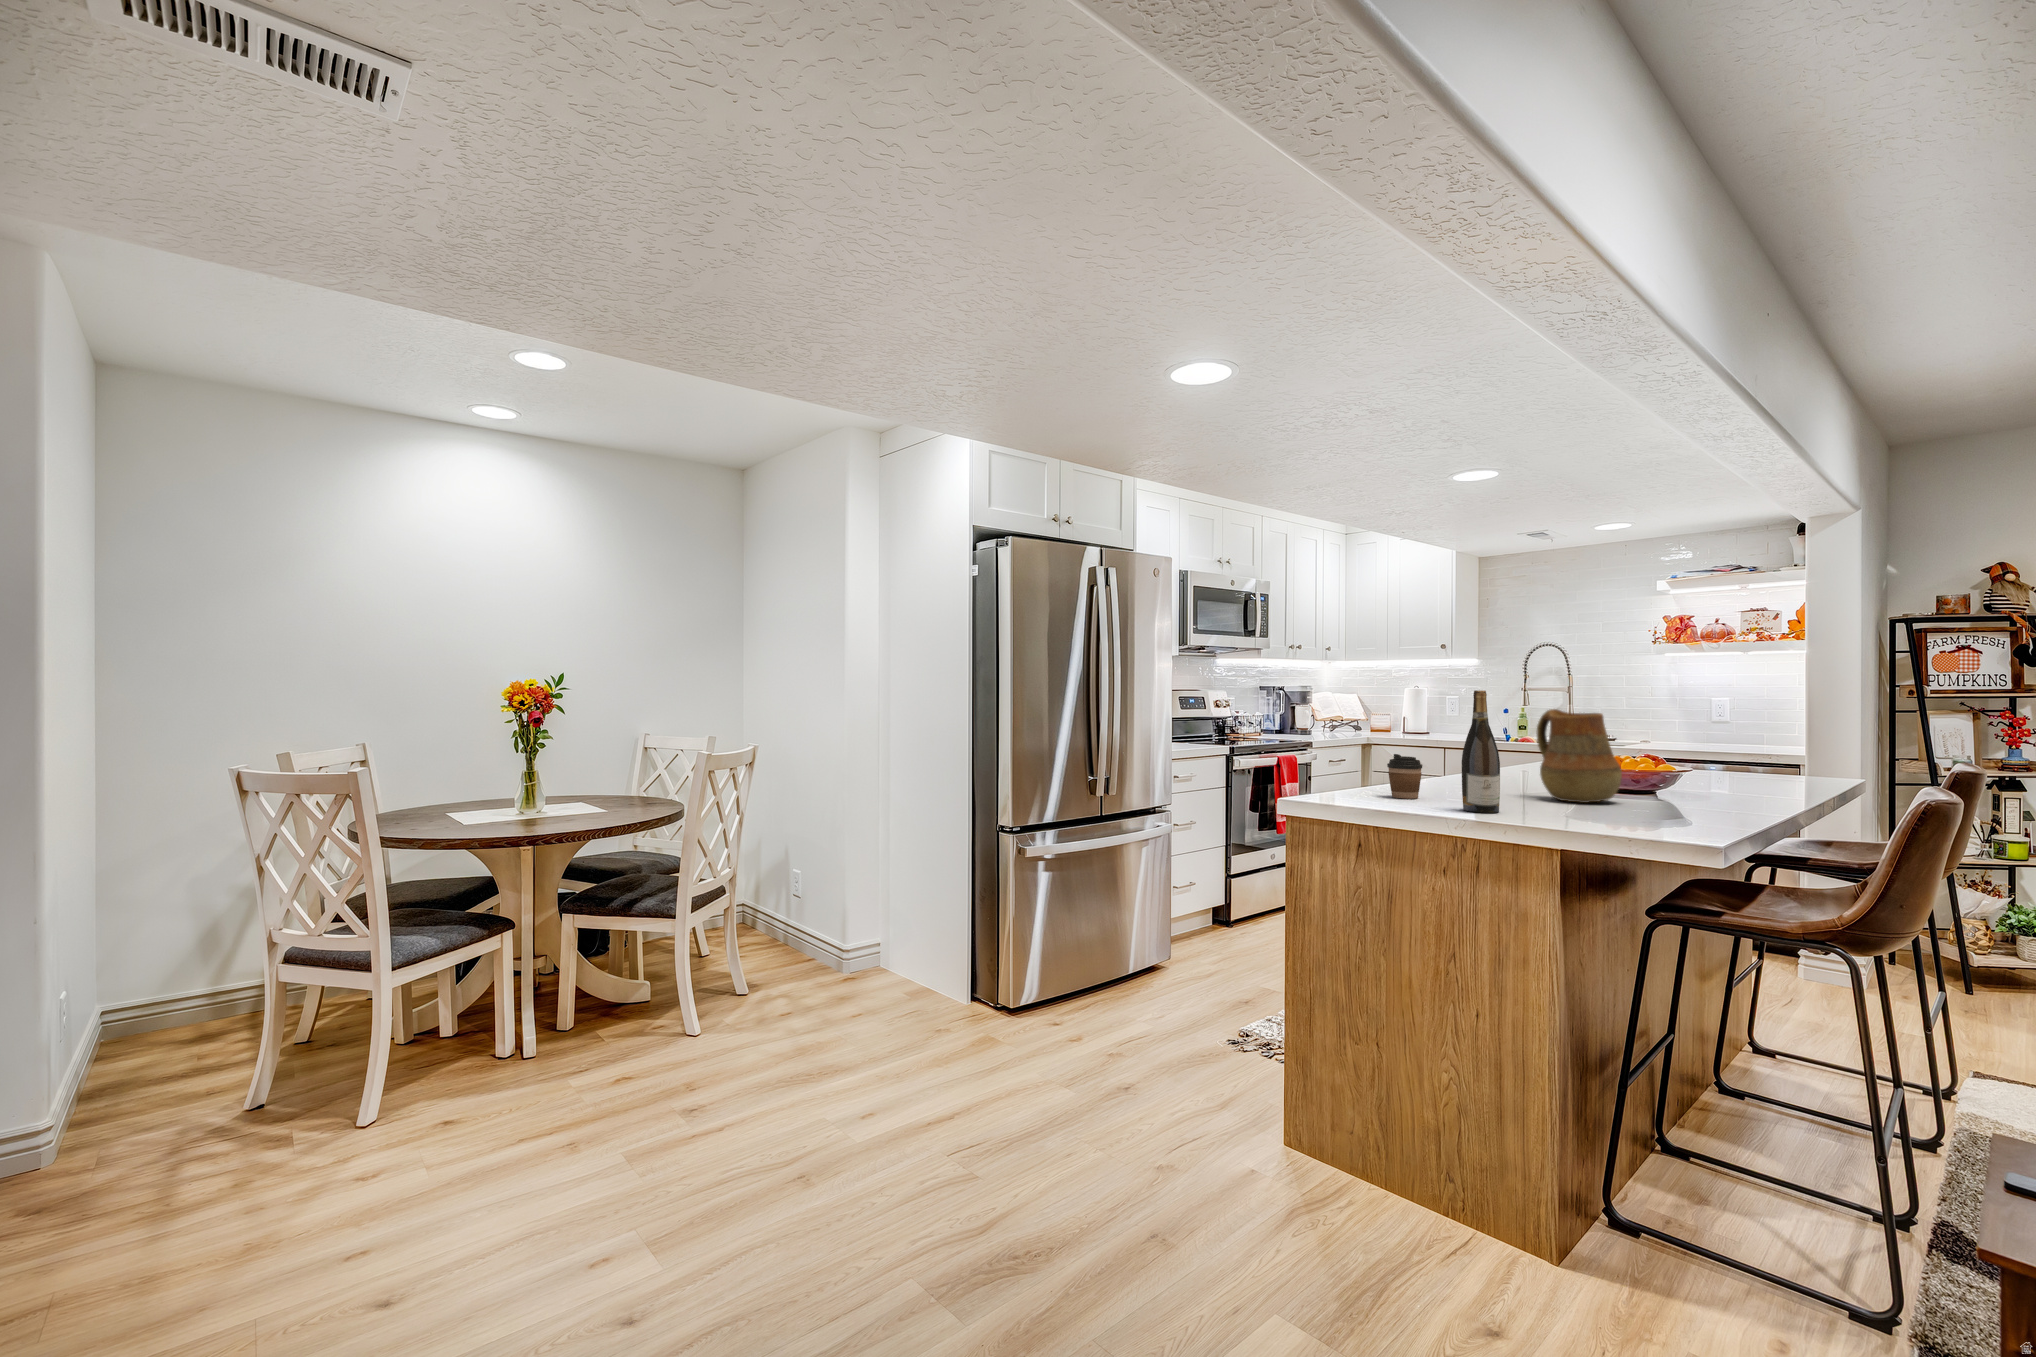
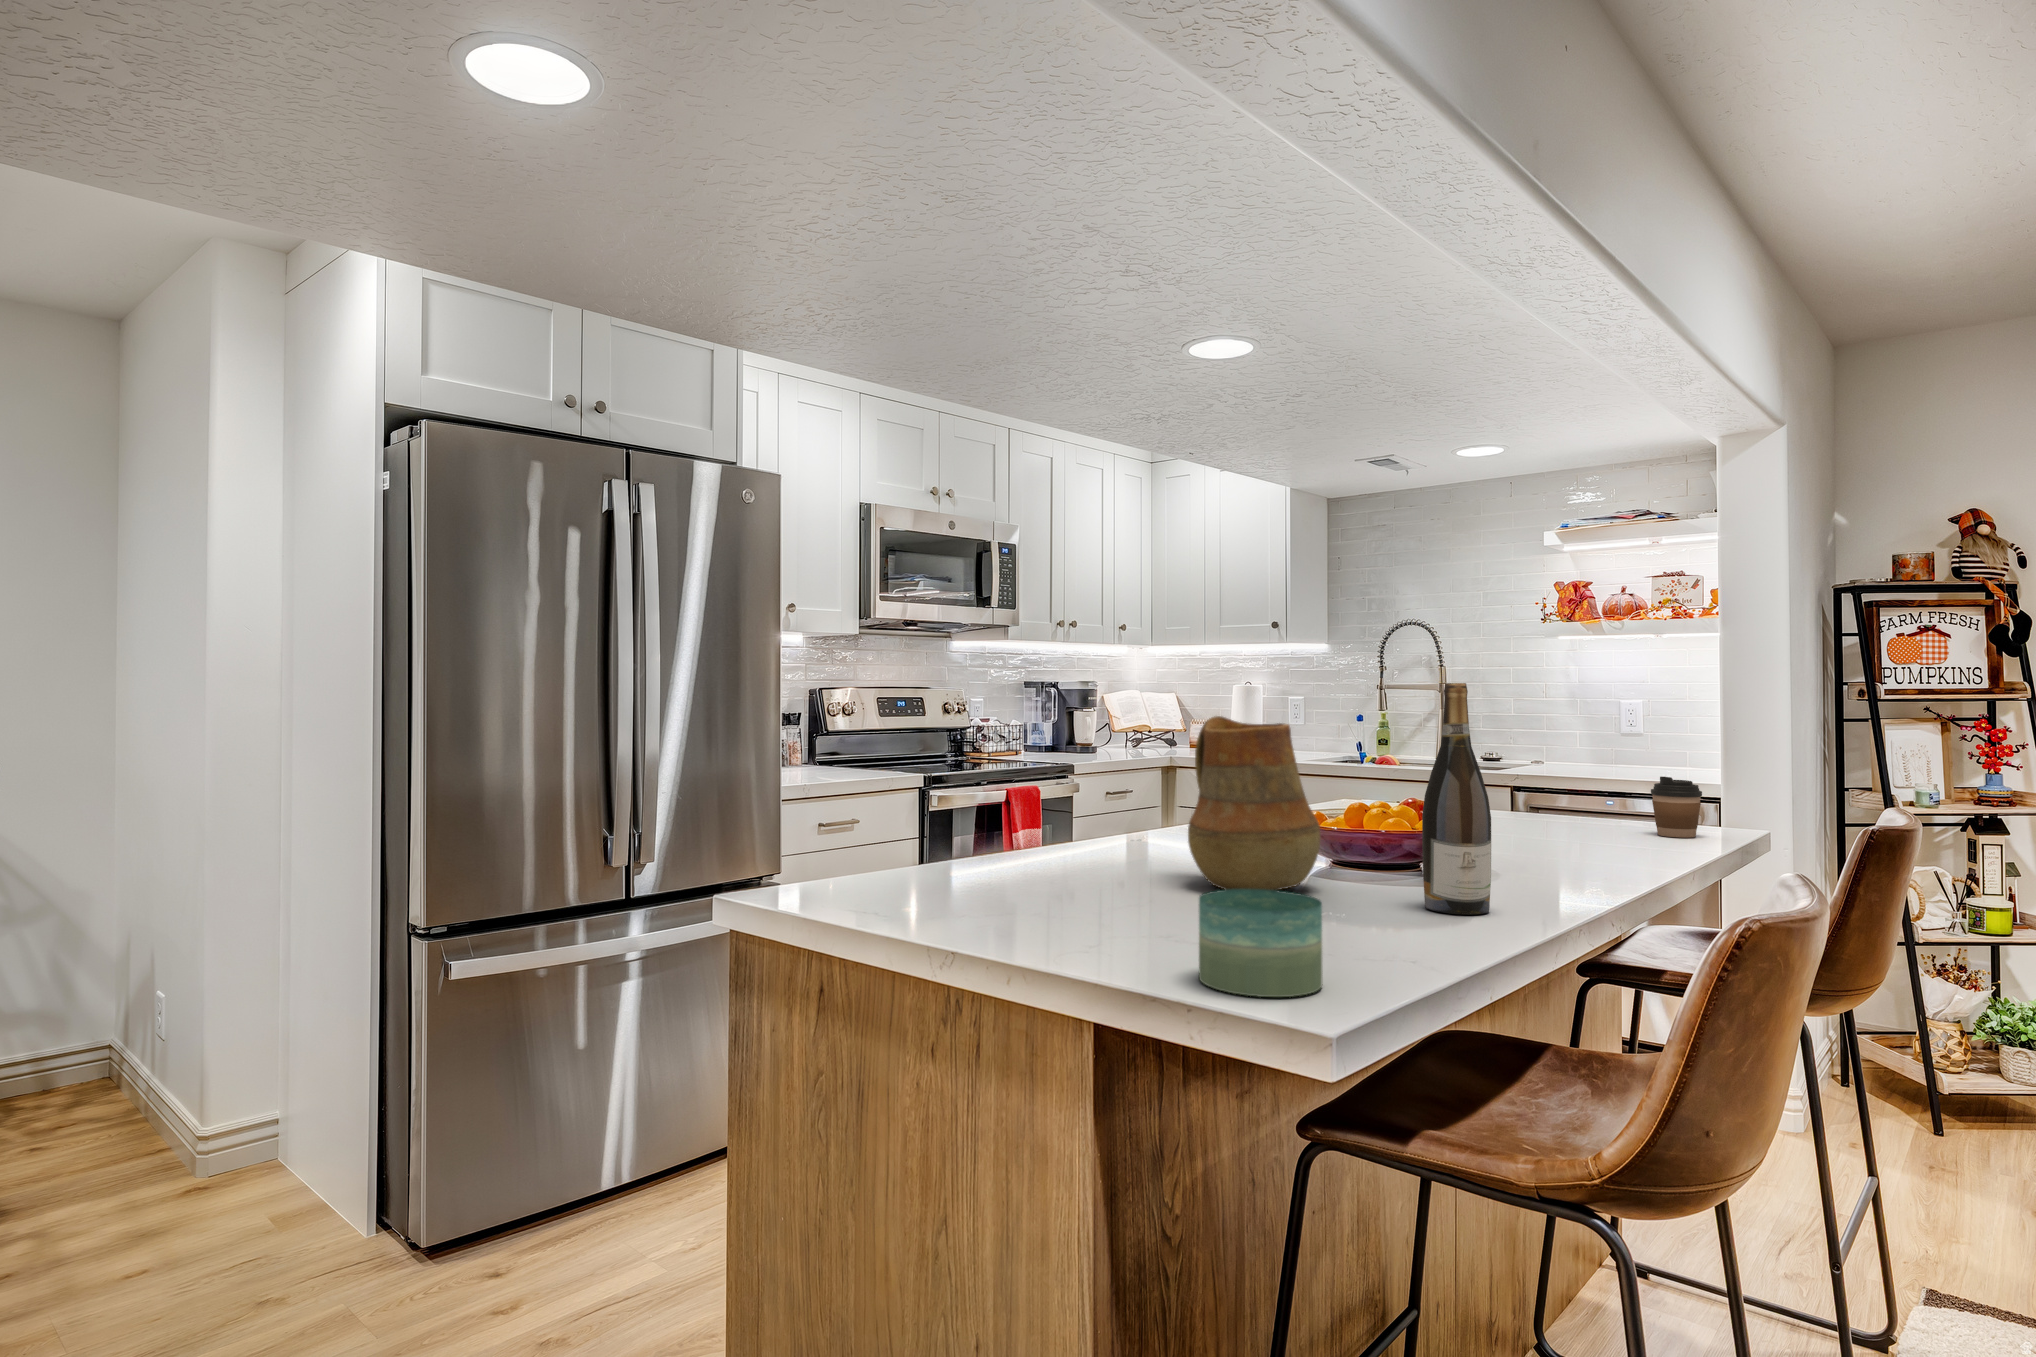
wine bottle: present [1462,690,1500,813] -> present [1422,683,1491,914]
coffee cup: present [1387,754,1422,799] -> present [1651,777,1702,838]
candle: none [1622,790,1689,834] -> present [1199,889,1322,997]

